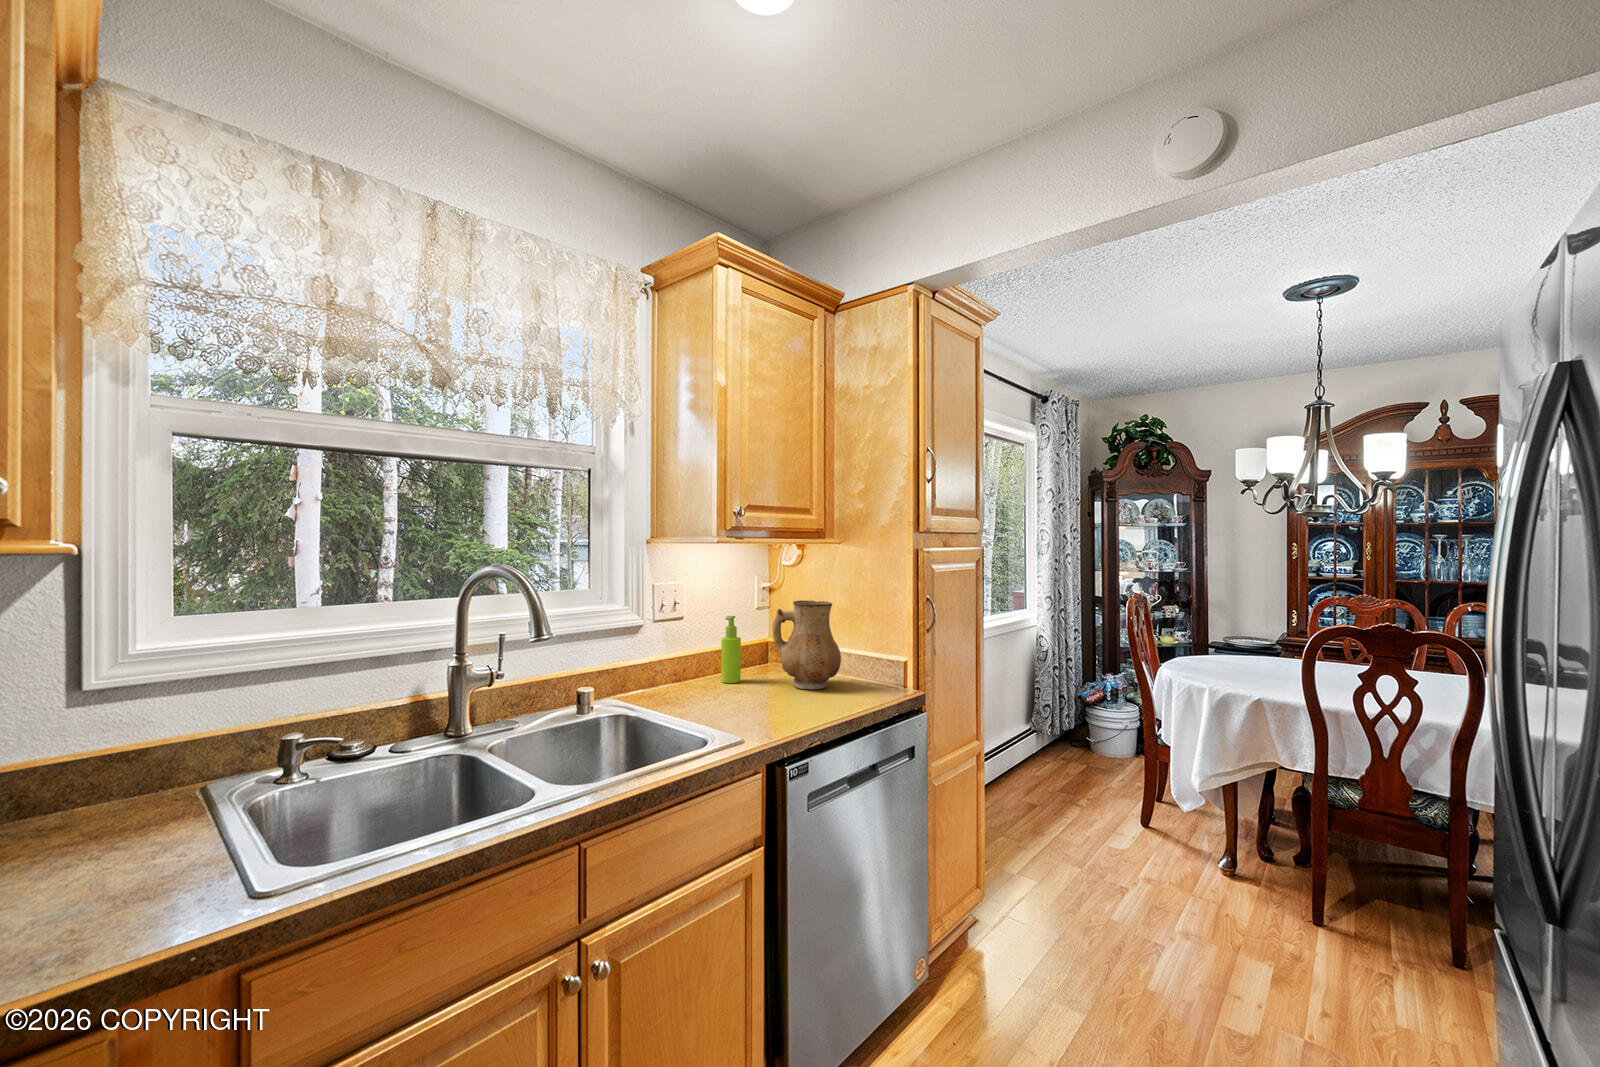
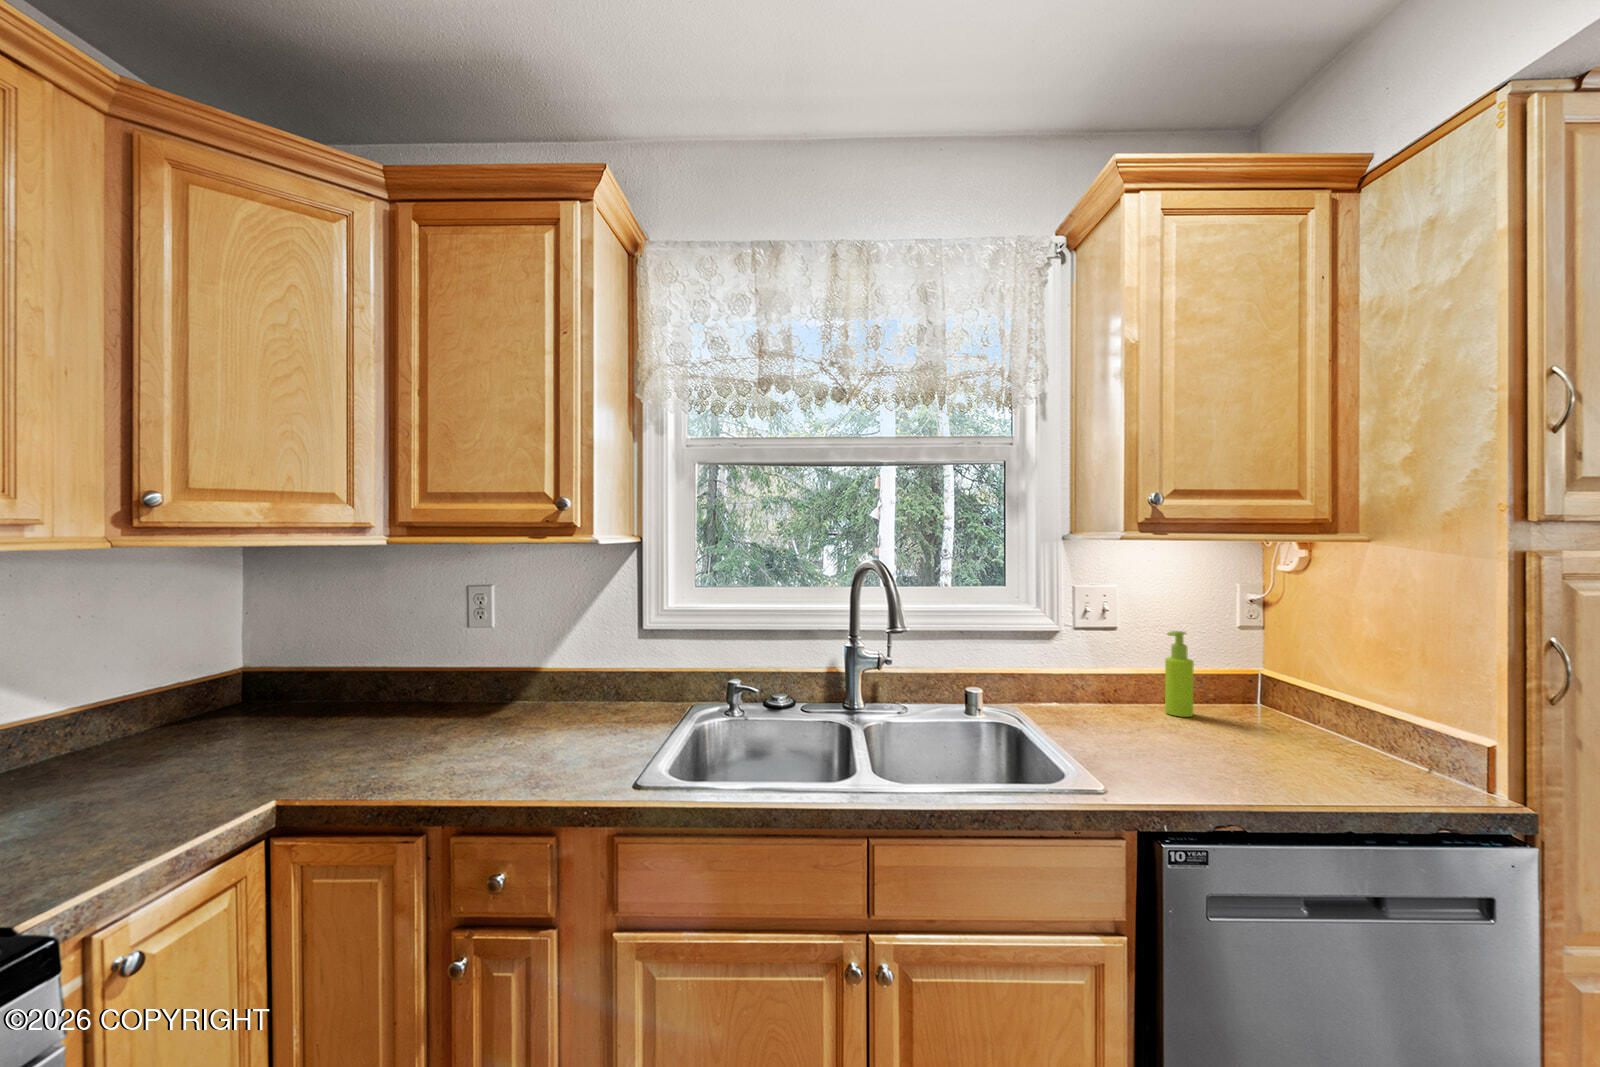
ceramic pitcher: present [772,600,841,689] -> none [1232,621,1354,753]

